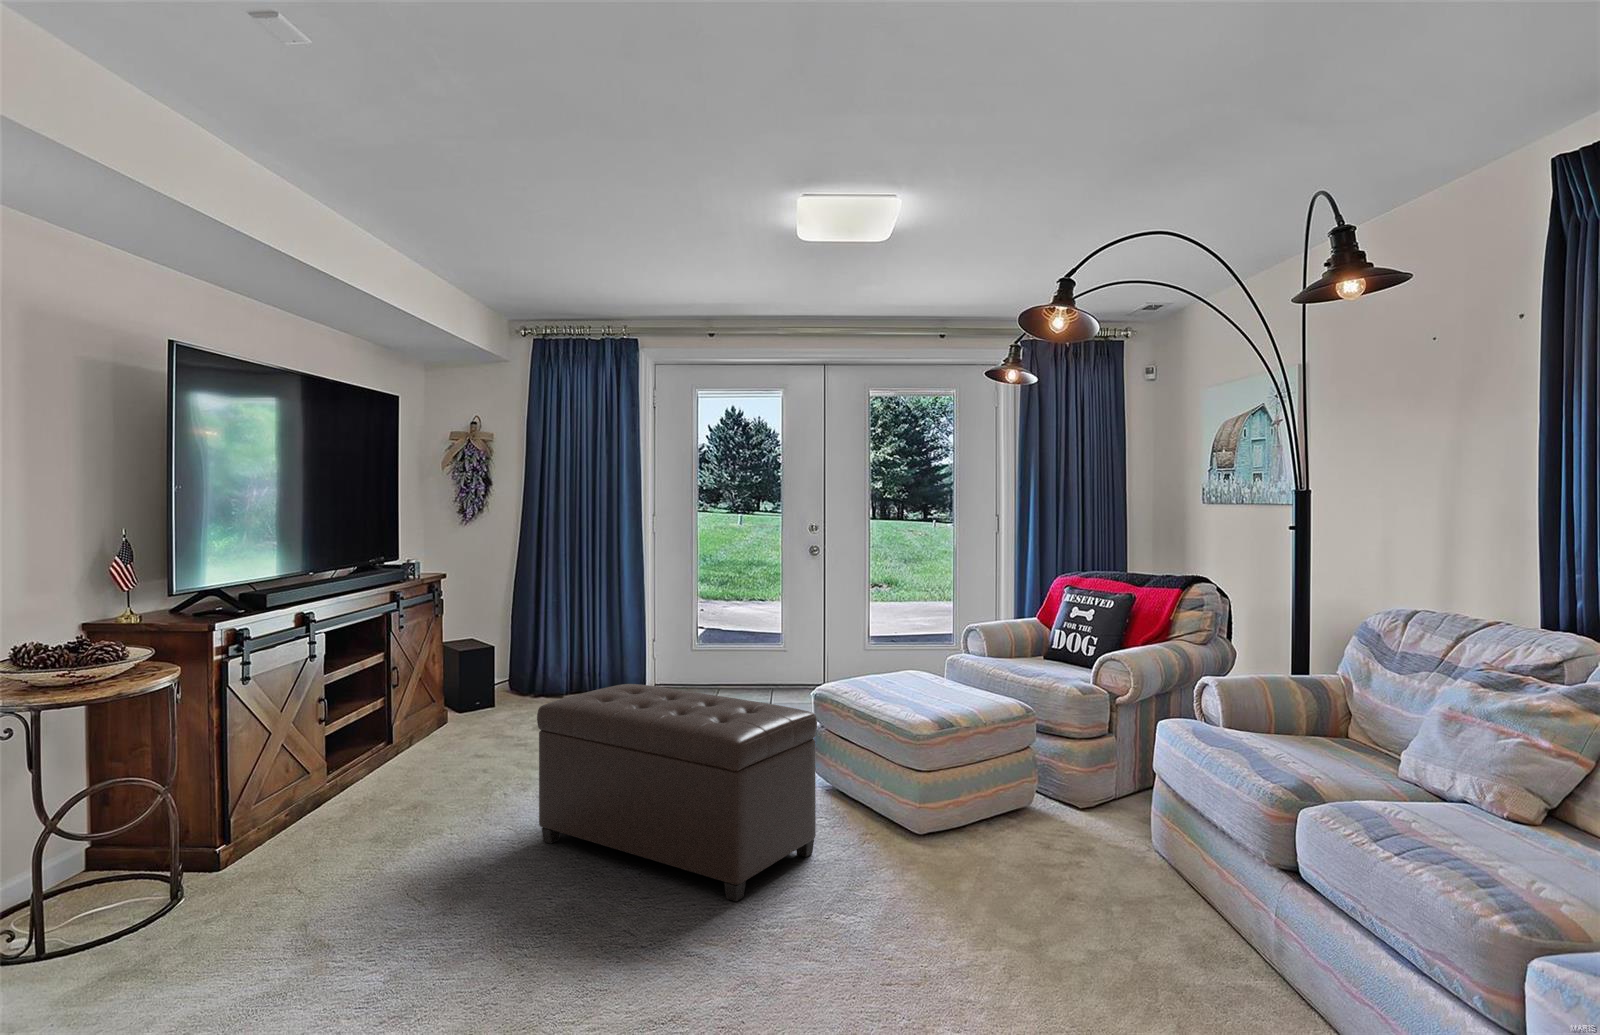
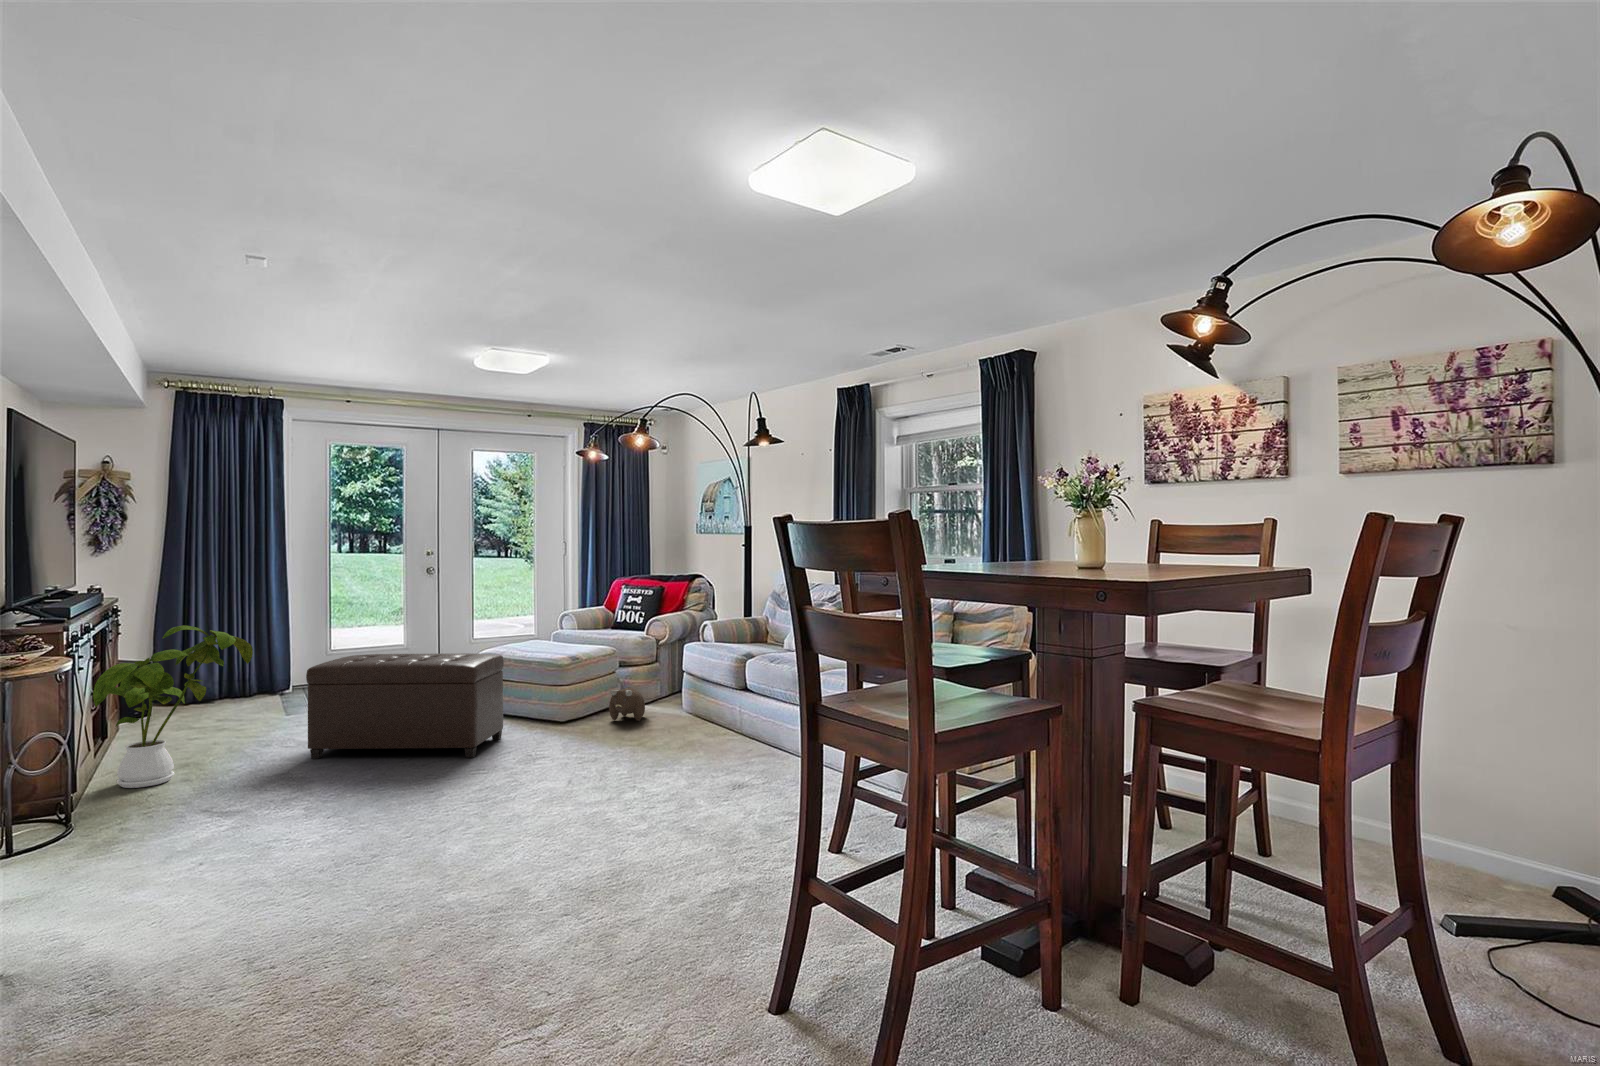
house plant: none [241,633,475,856] -> present [93,625,253,788]
plush toy: none [1005,789,1076,858] -> present [609,687,645,721]

